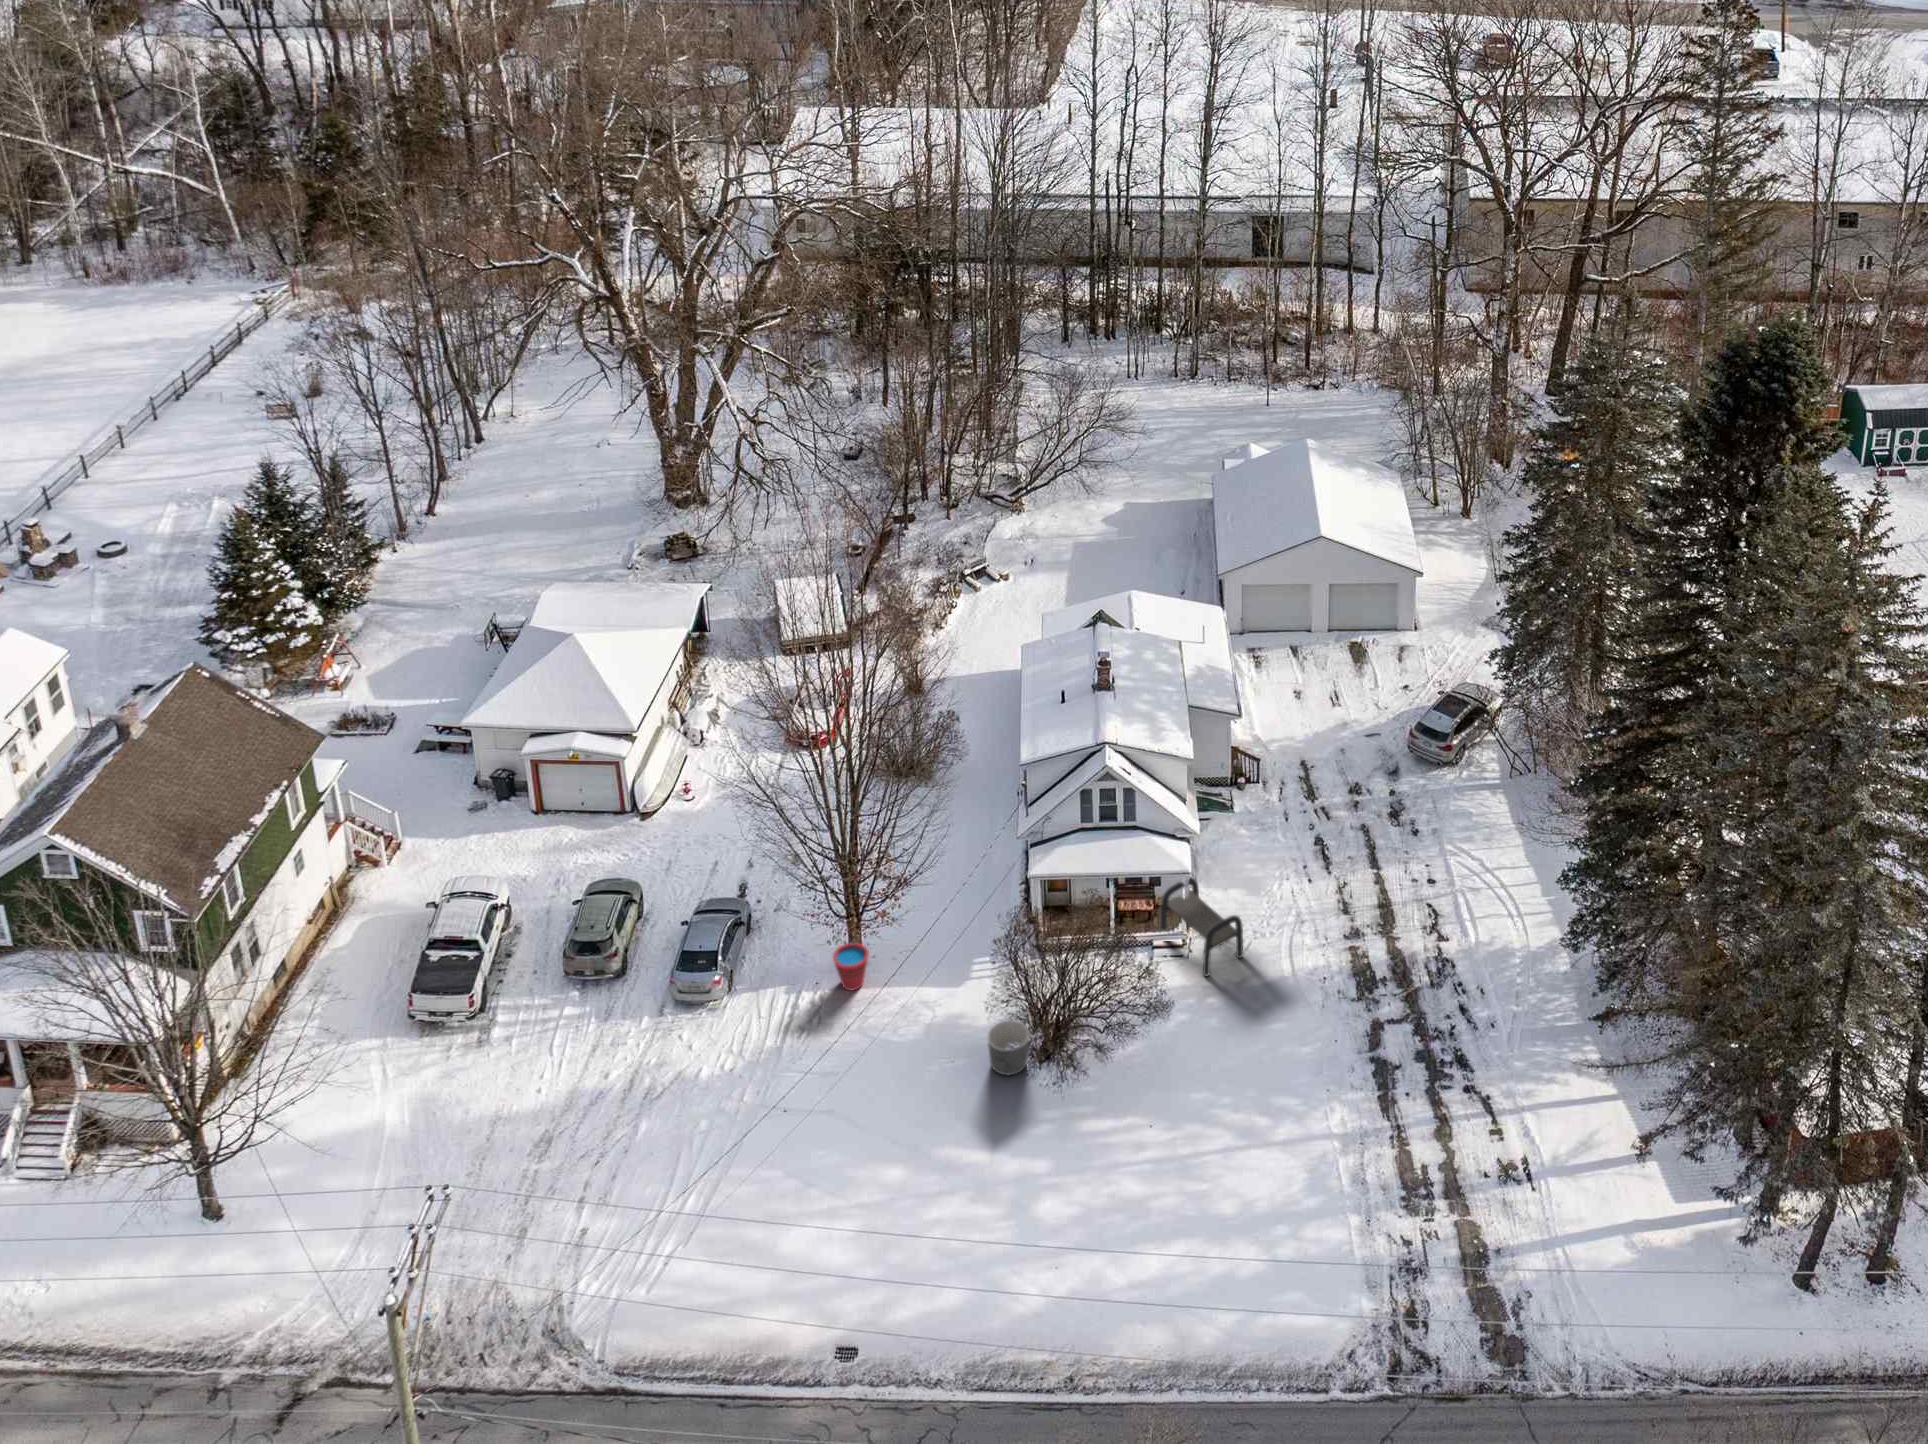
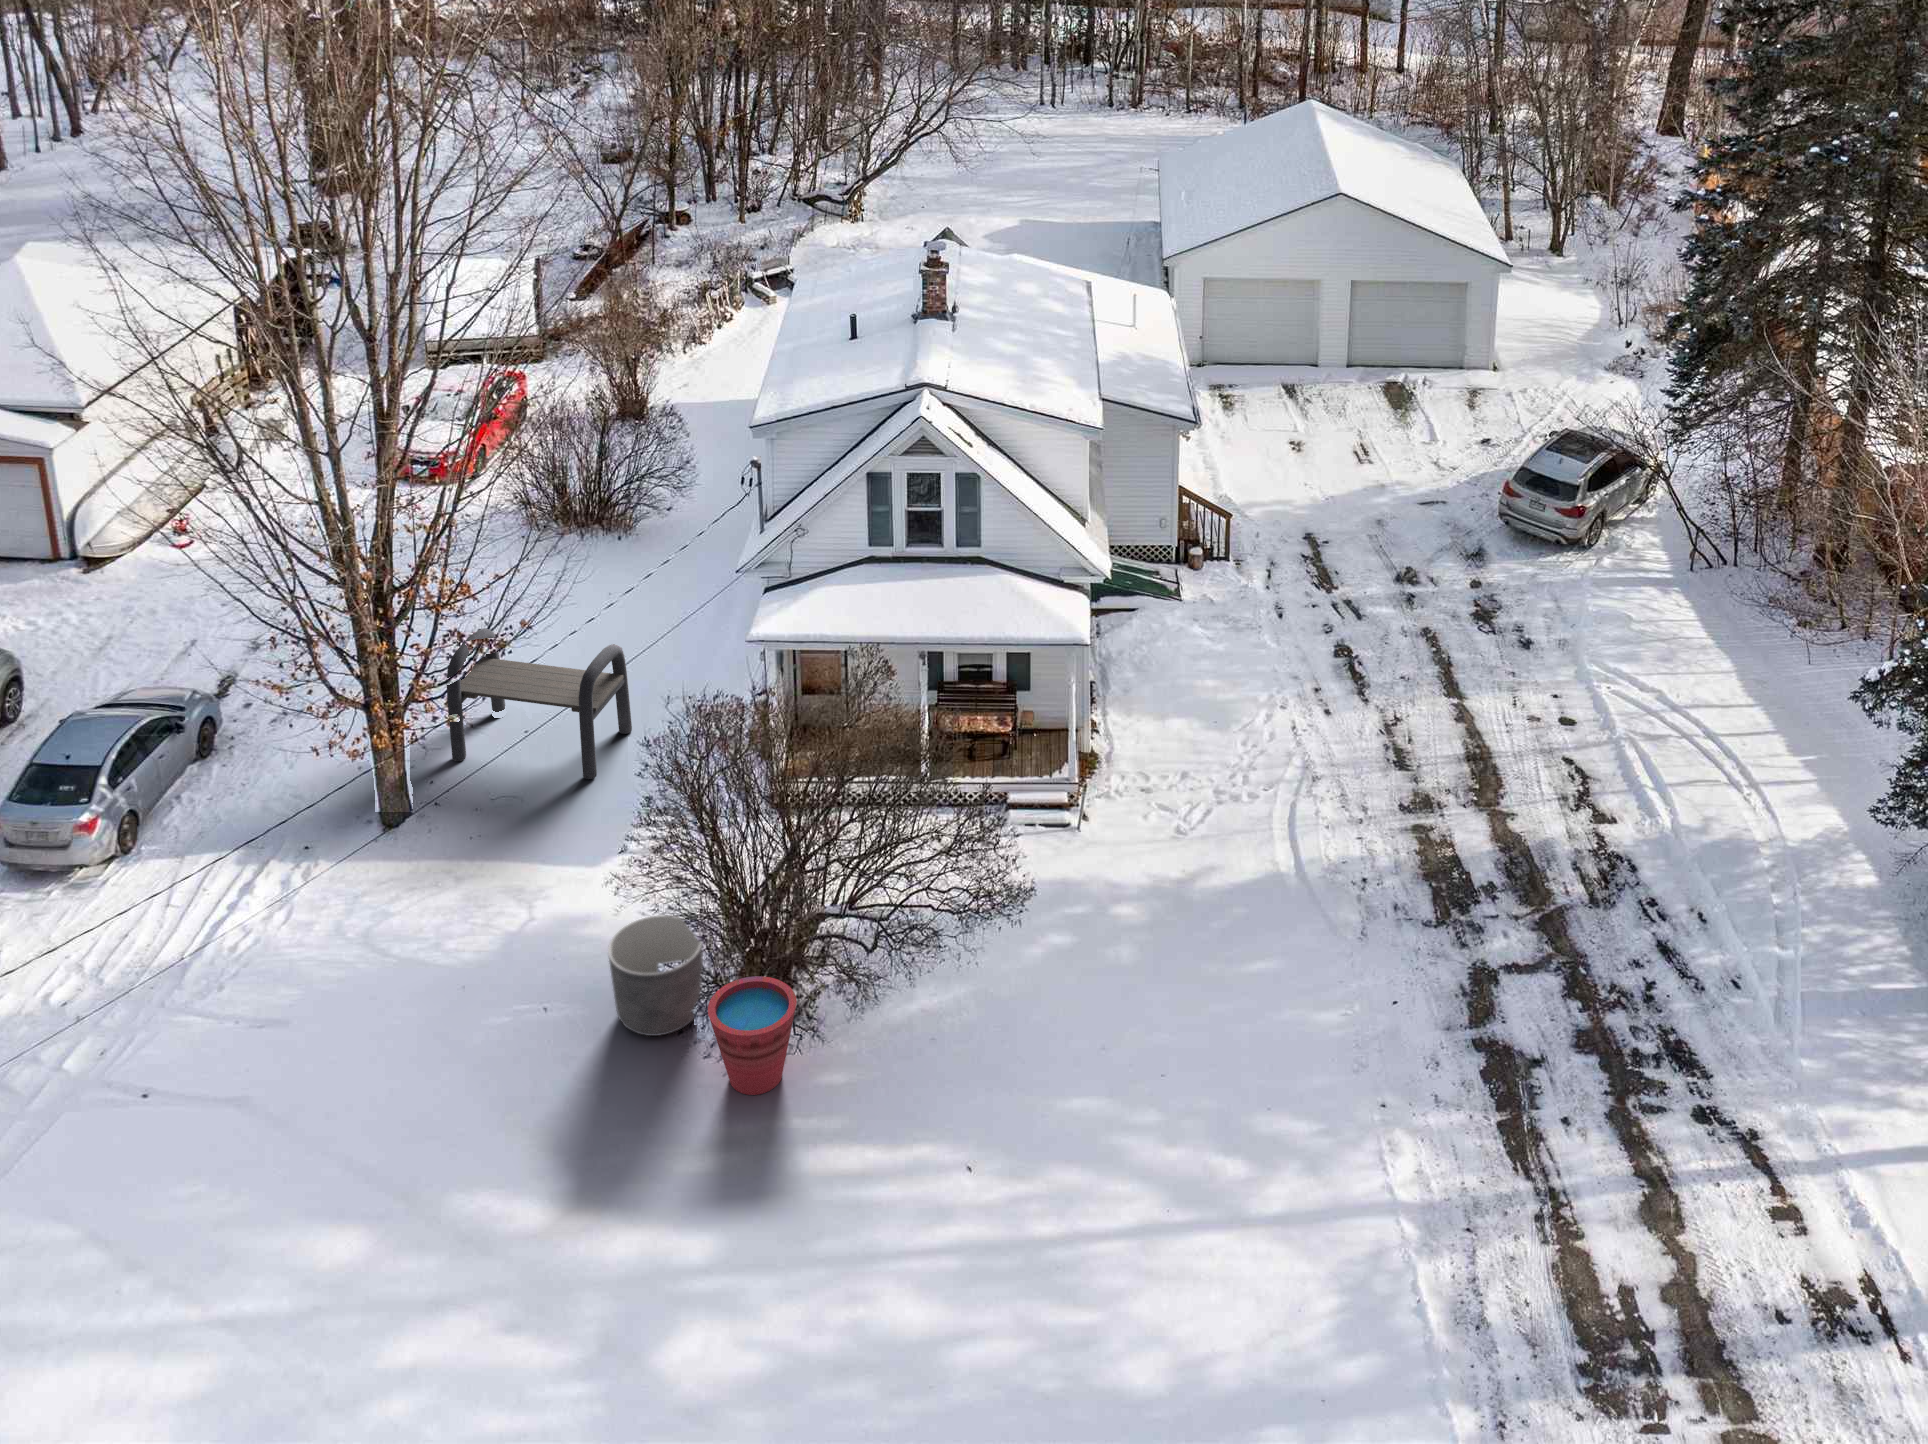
bench: present [1160,878,1243,976] -> present [447,628,632,779]
bucket: present [833,943,869,991] -> present [708,976,796,1095]

